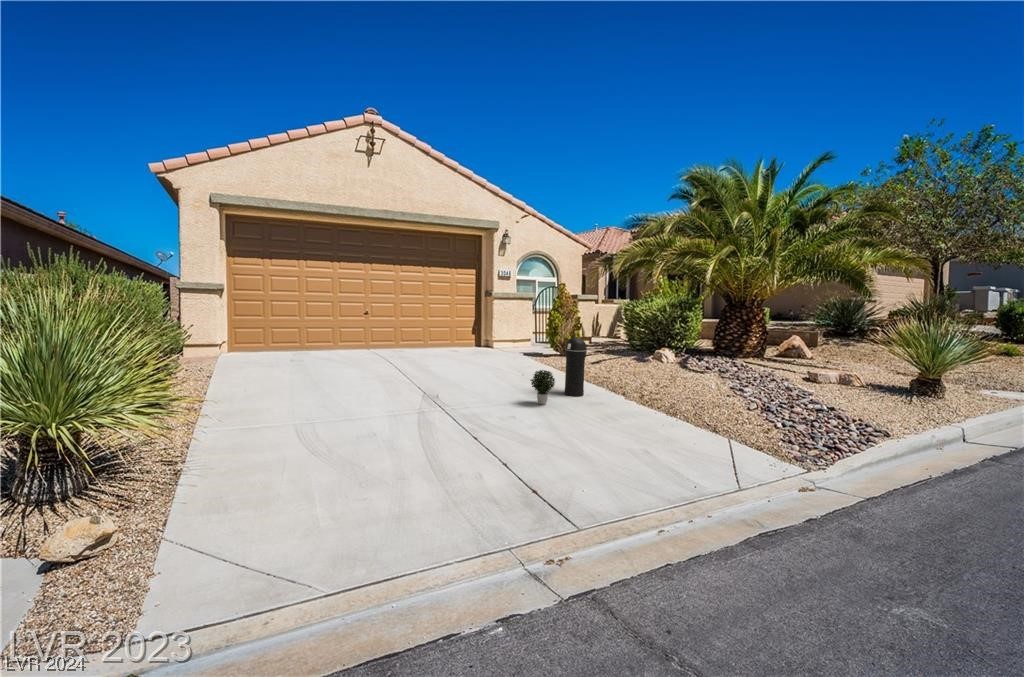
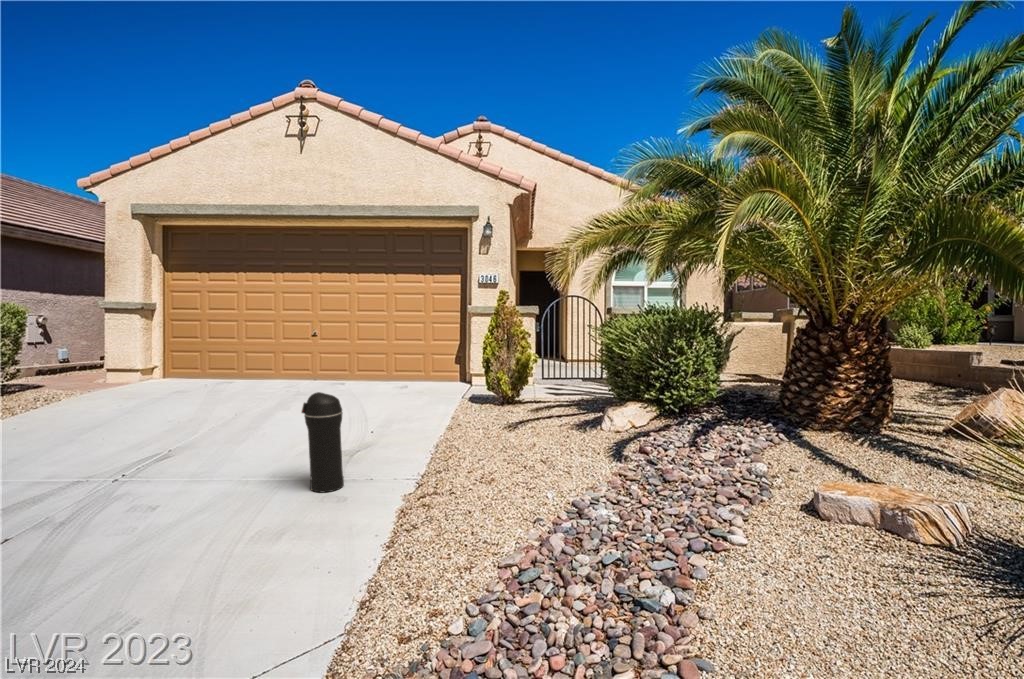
potted plant: present [531,370,555,405] -> none [201,446,246,505]

